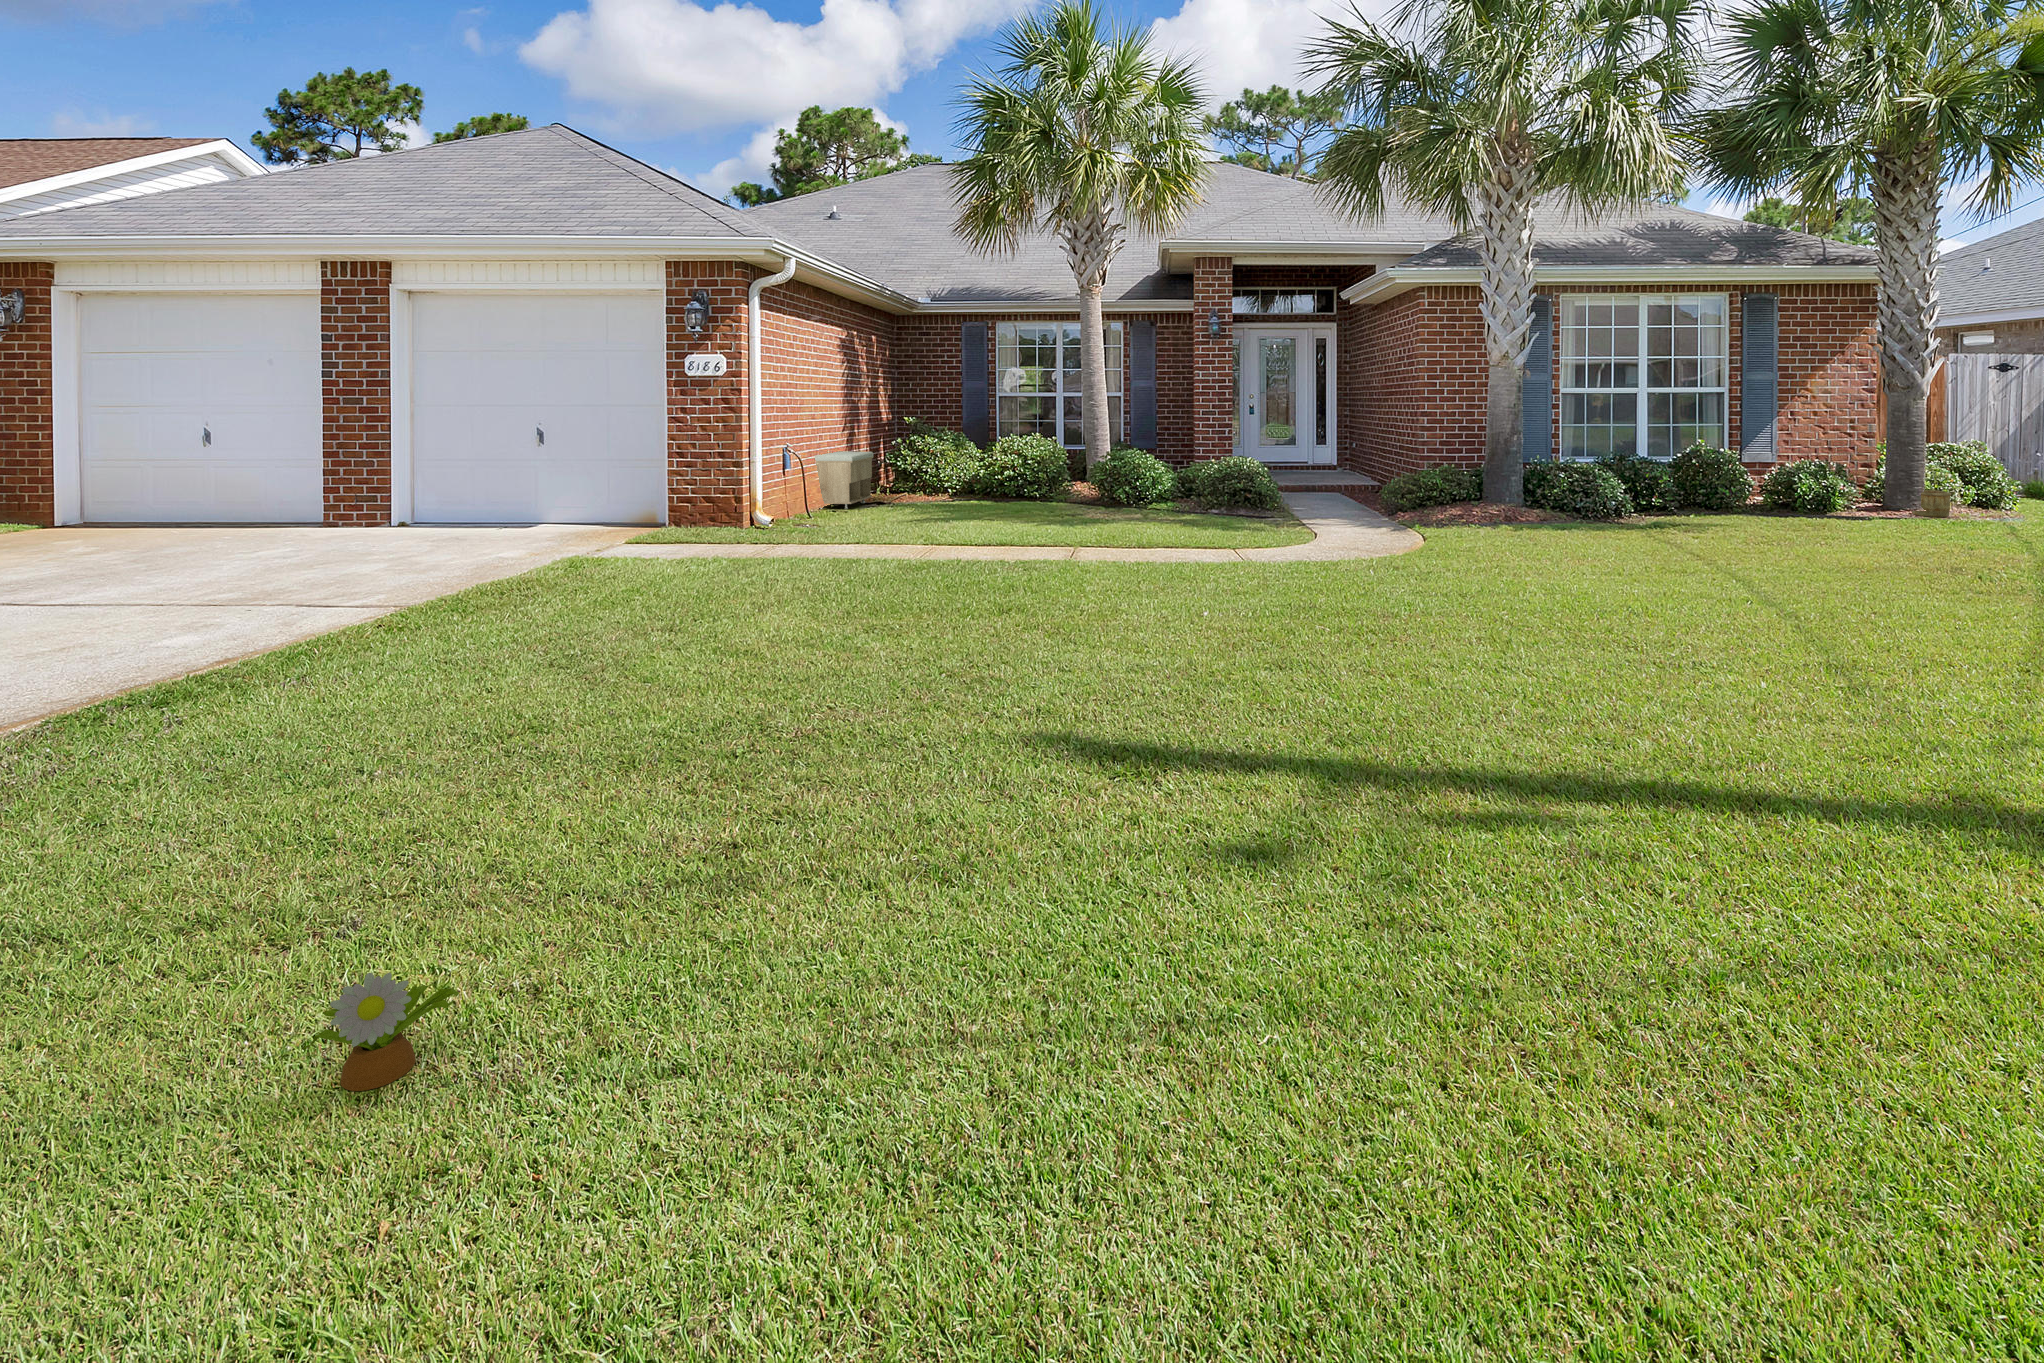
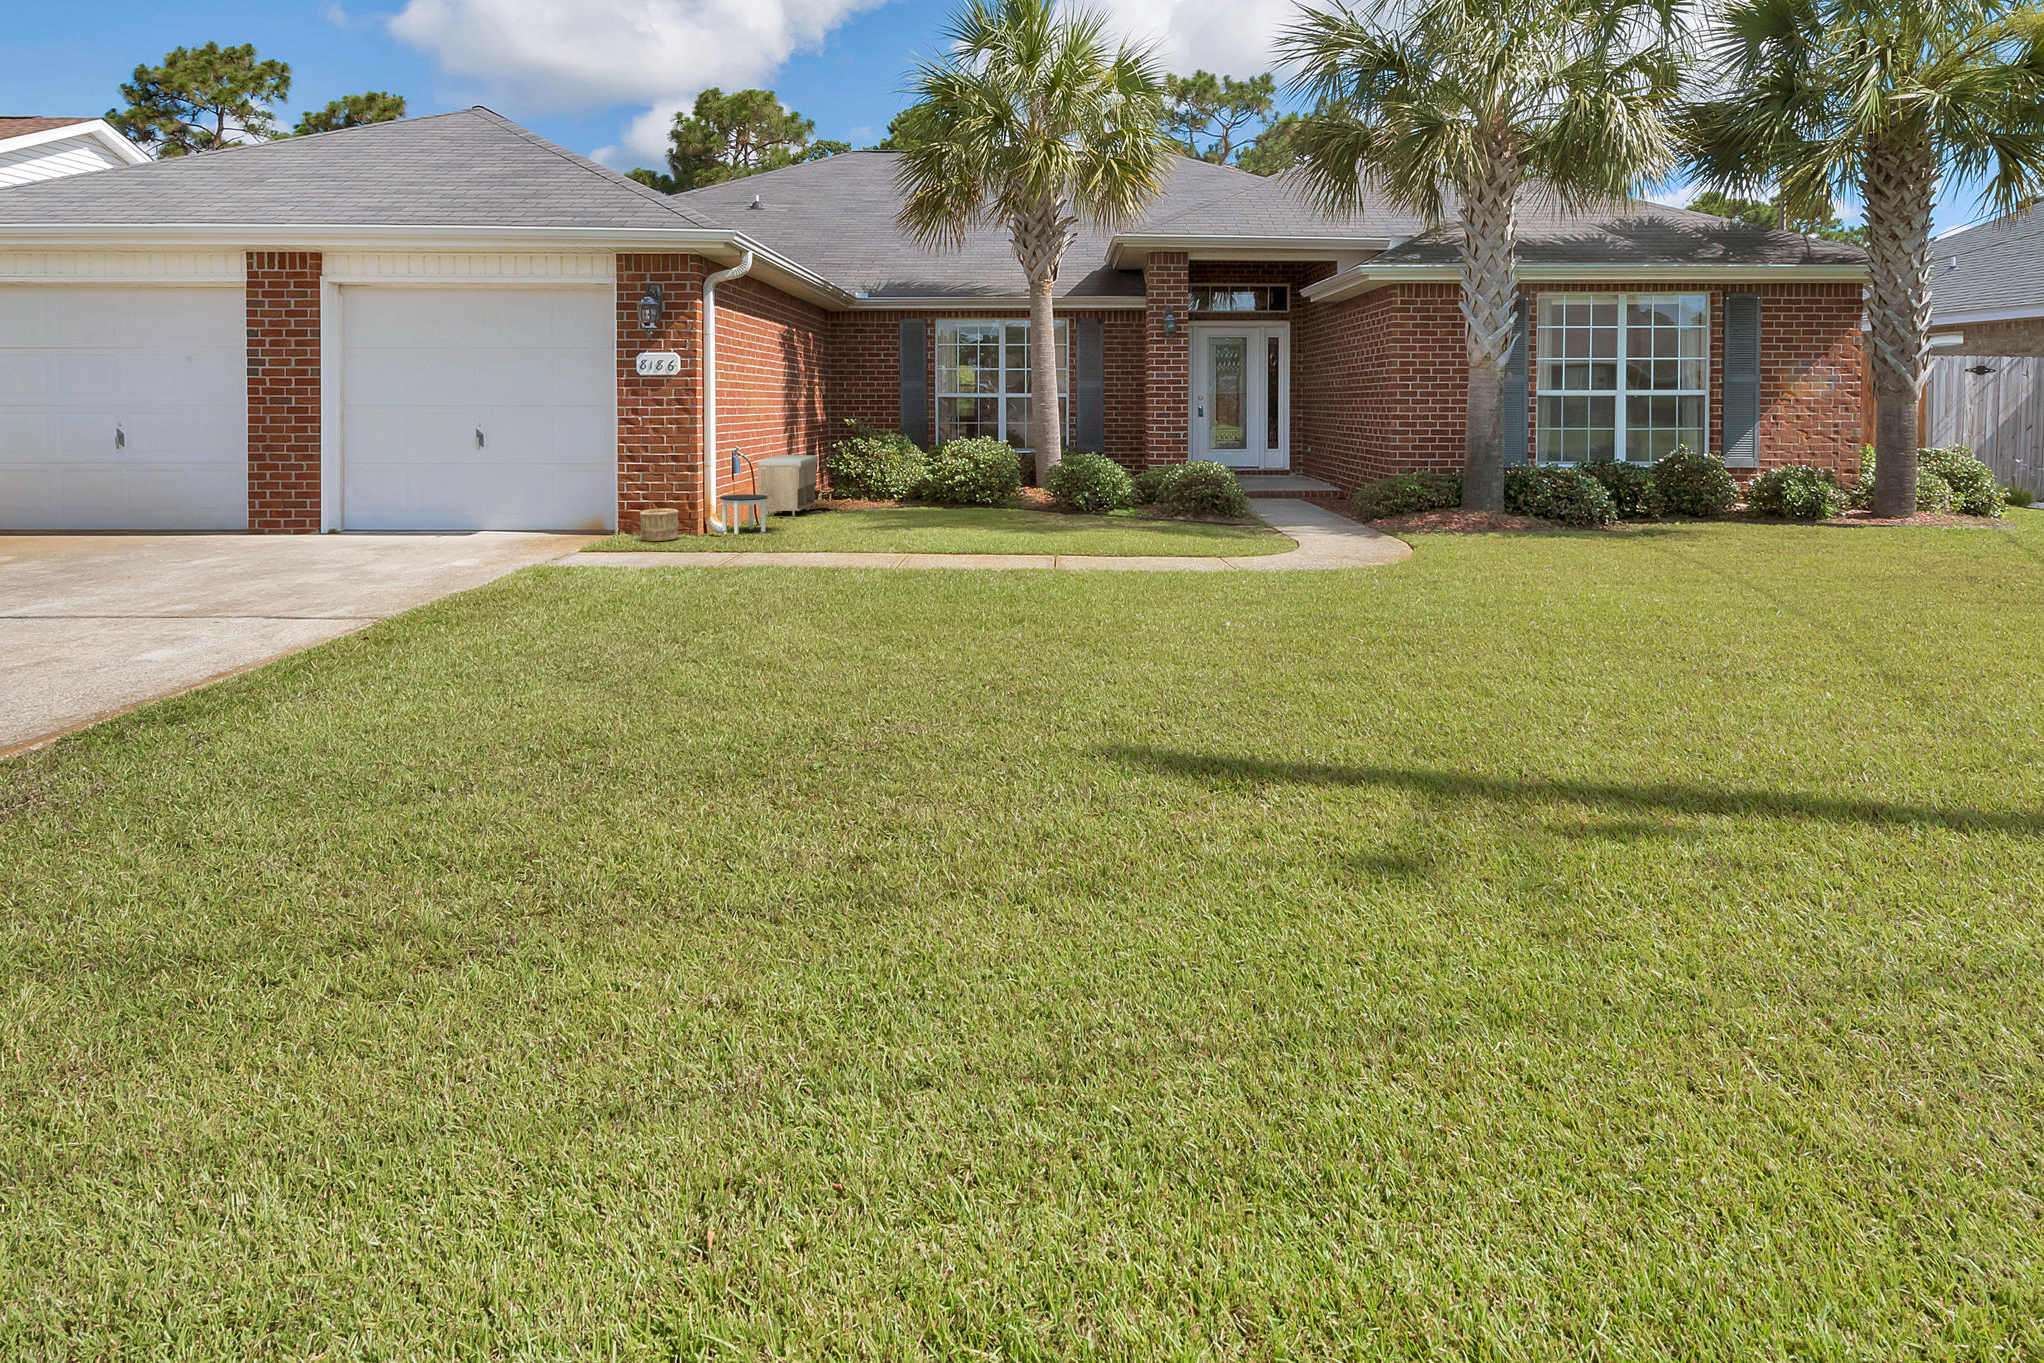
round table: none [767,488,812,526] -> present [720,494,767,534]
wooden bucket: present [1912,490,1952,517] -> present [639,508,679,541]
decorative plant: present [302,973,459,1091] -> none [648,956,761,1066]

